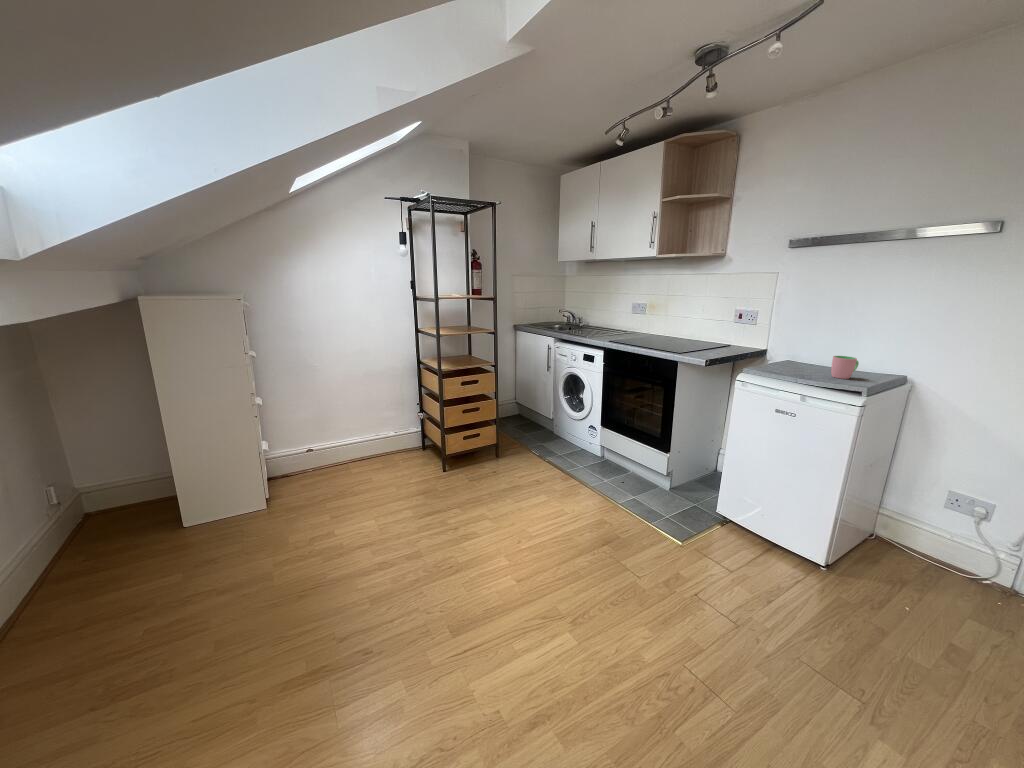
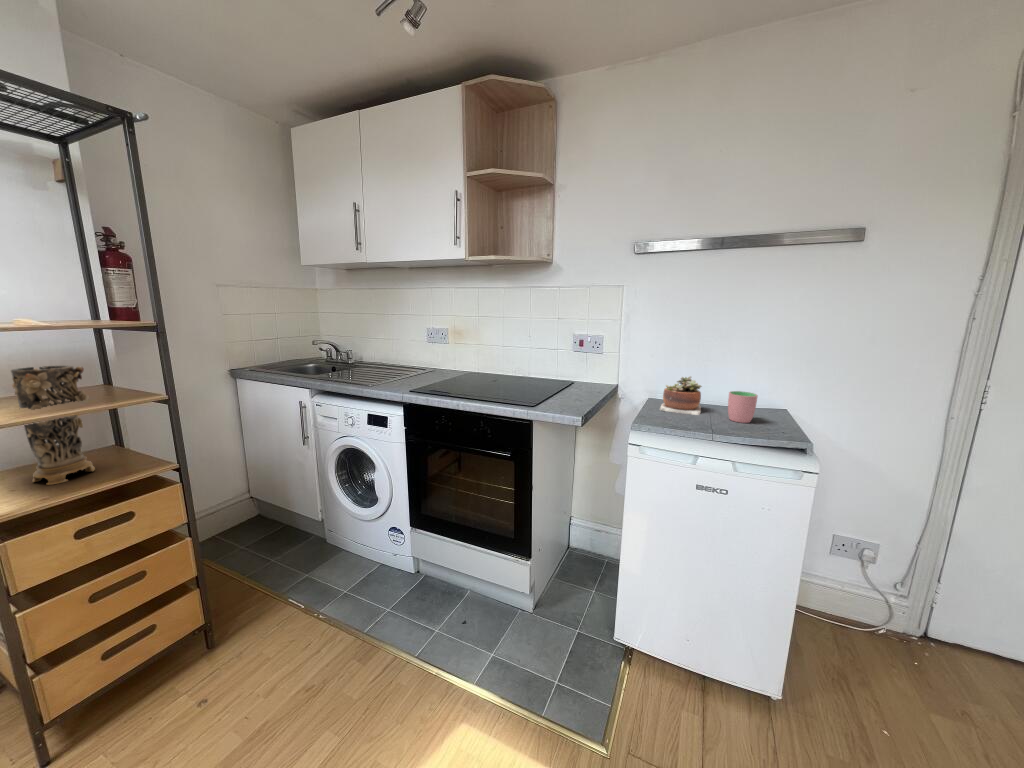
decorative vase: none [447,315,469,364] -> present [11,366,95,485]
succulent plant: none [782,345,825,372] -> present [660,377,702,415]

